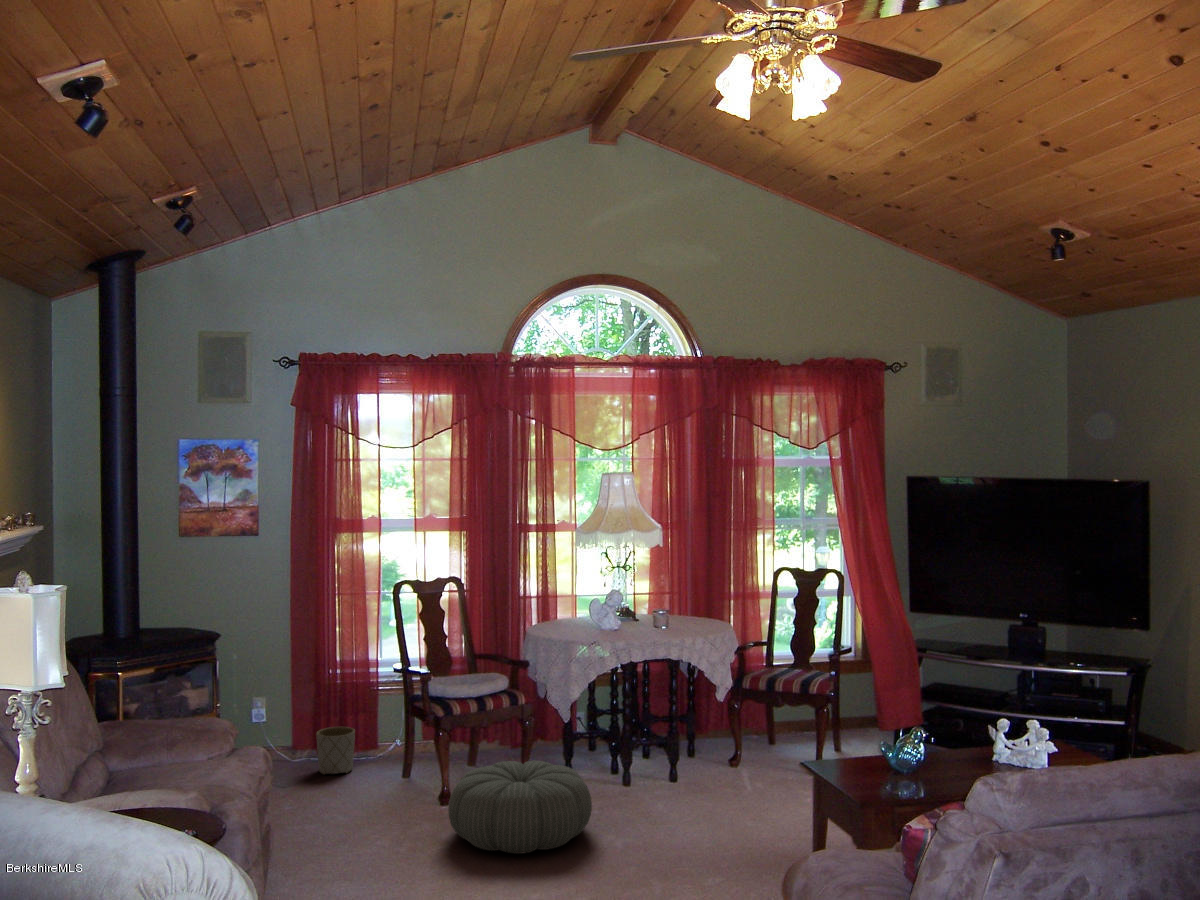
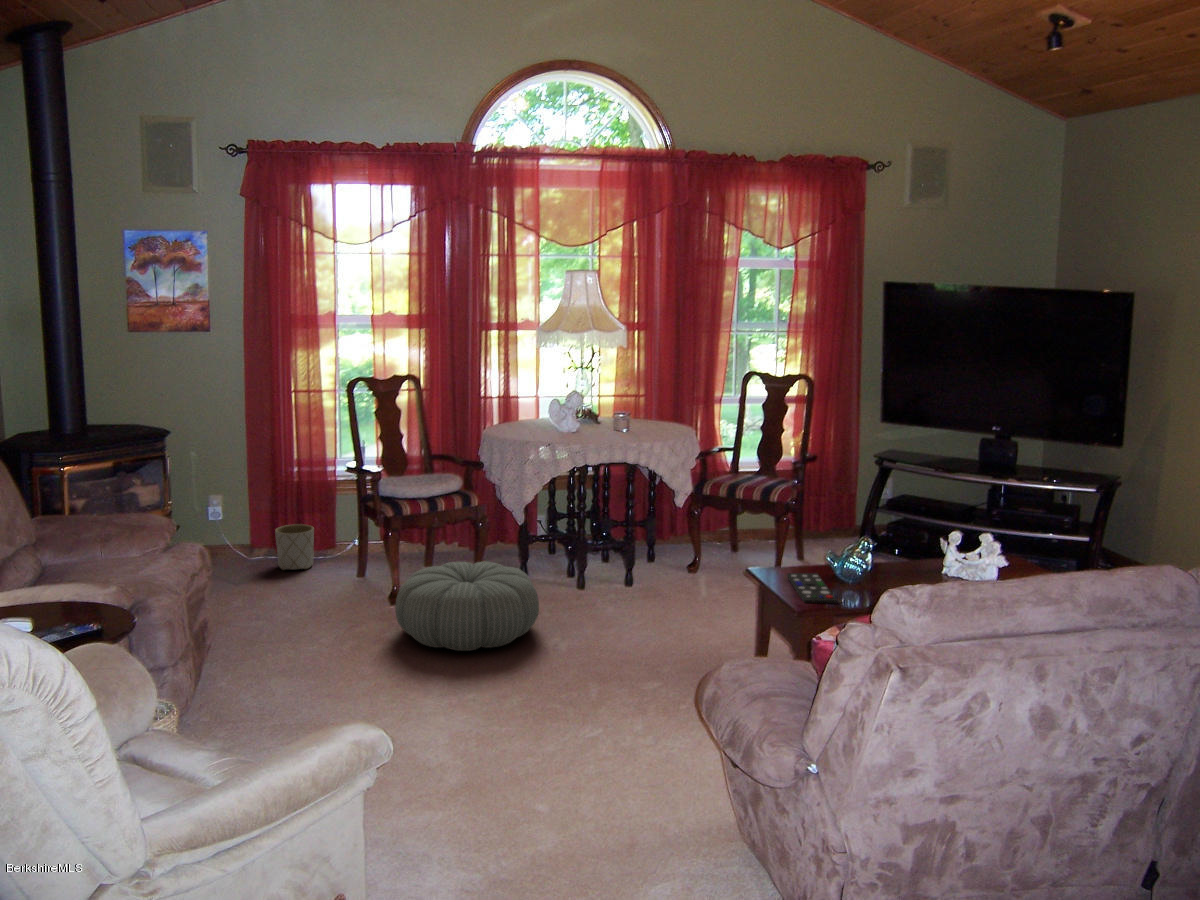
remote control: none [843,765,897,795] -> present [787,573,837,603]

